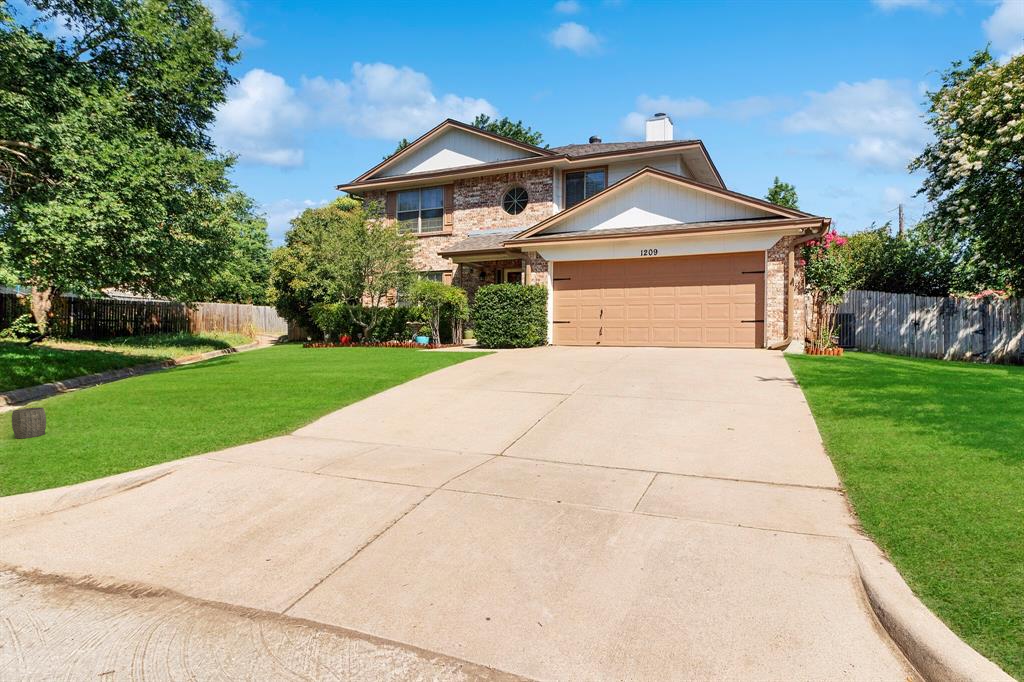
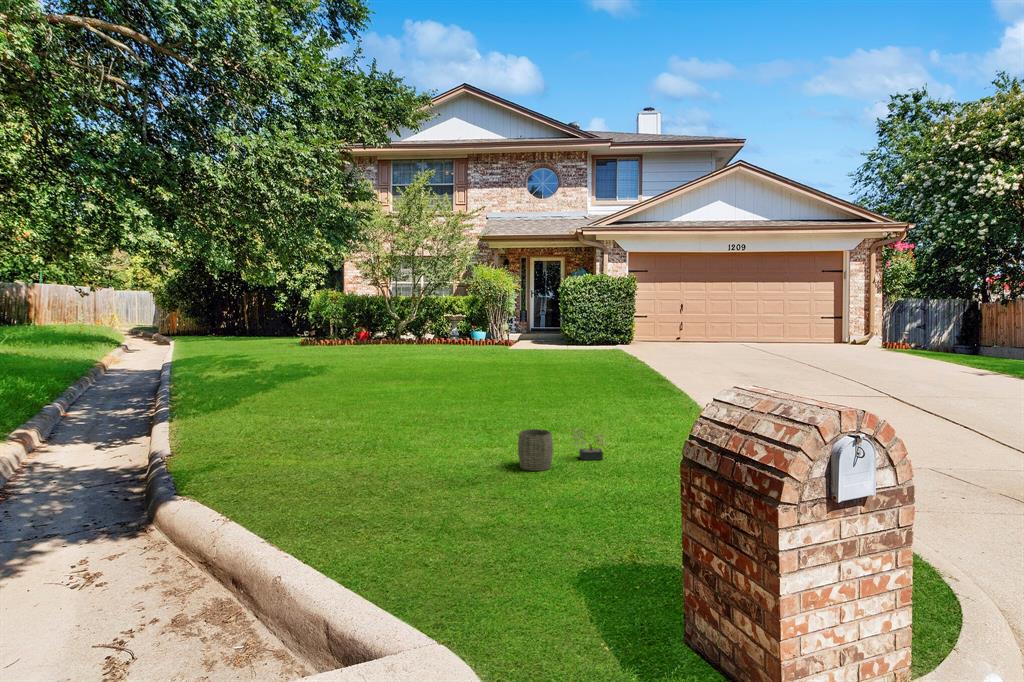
decorative plant: none [65,408,100,434] -> present [572,429,607,460]

